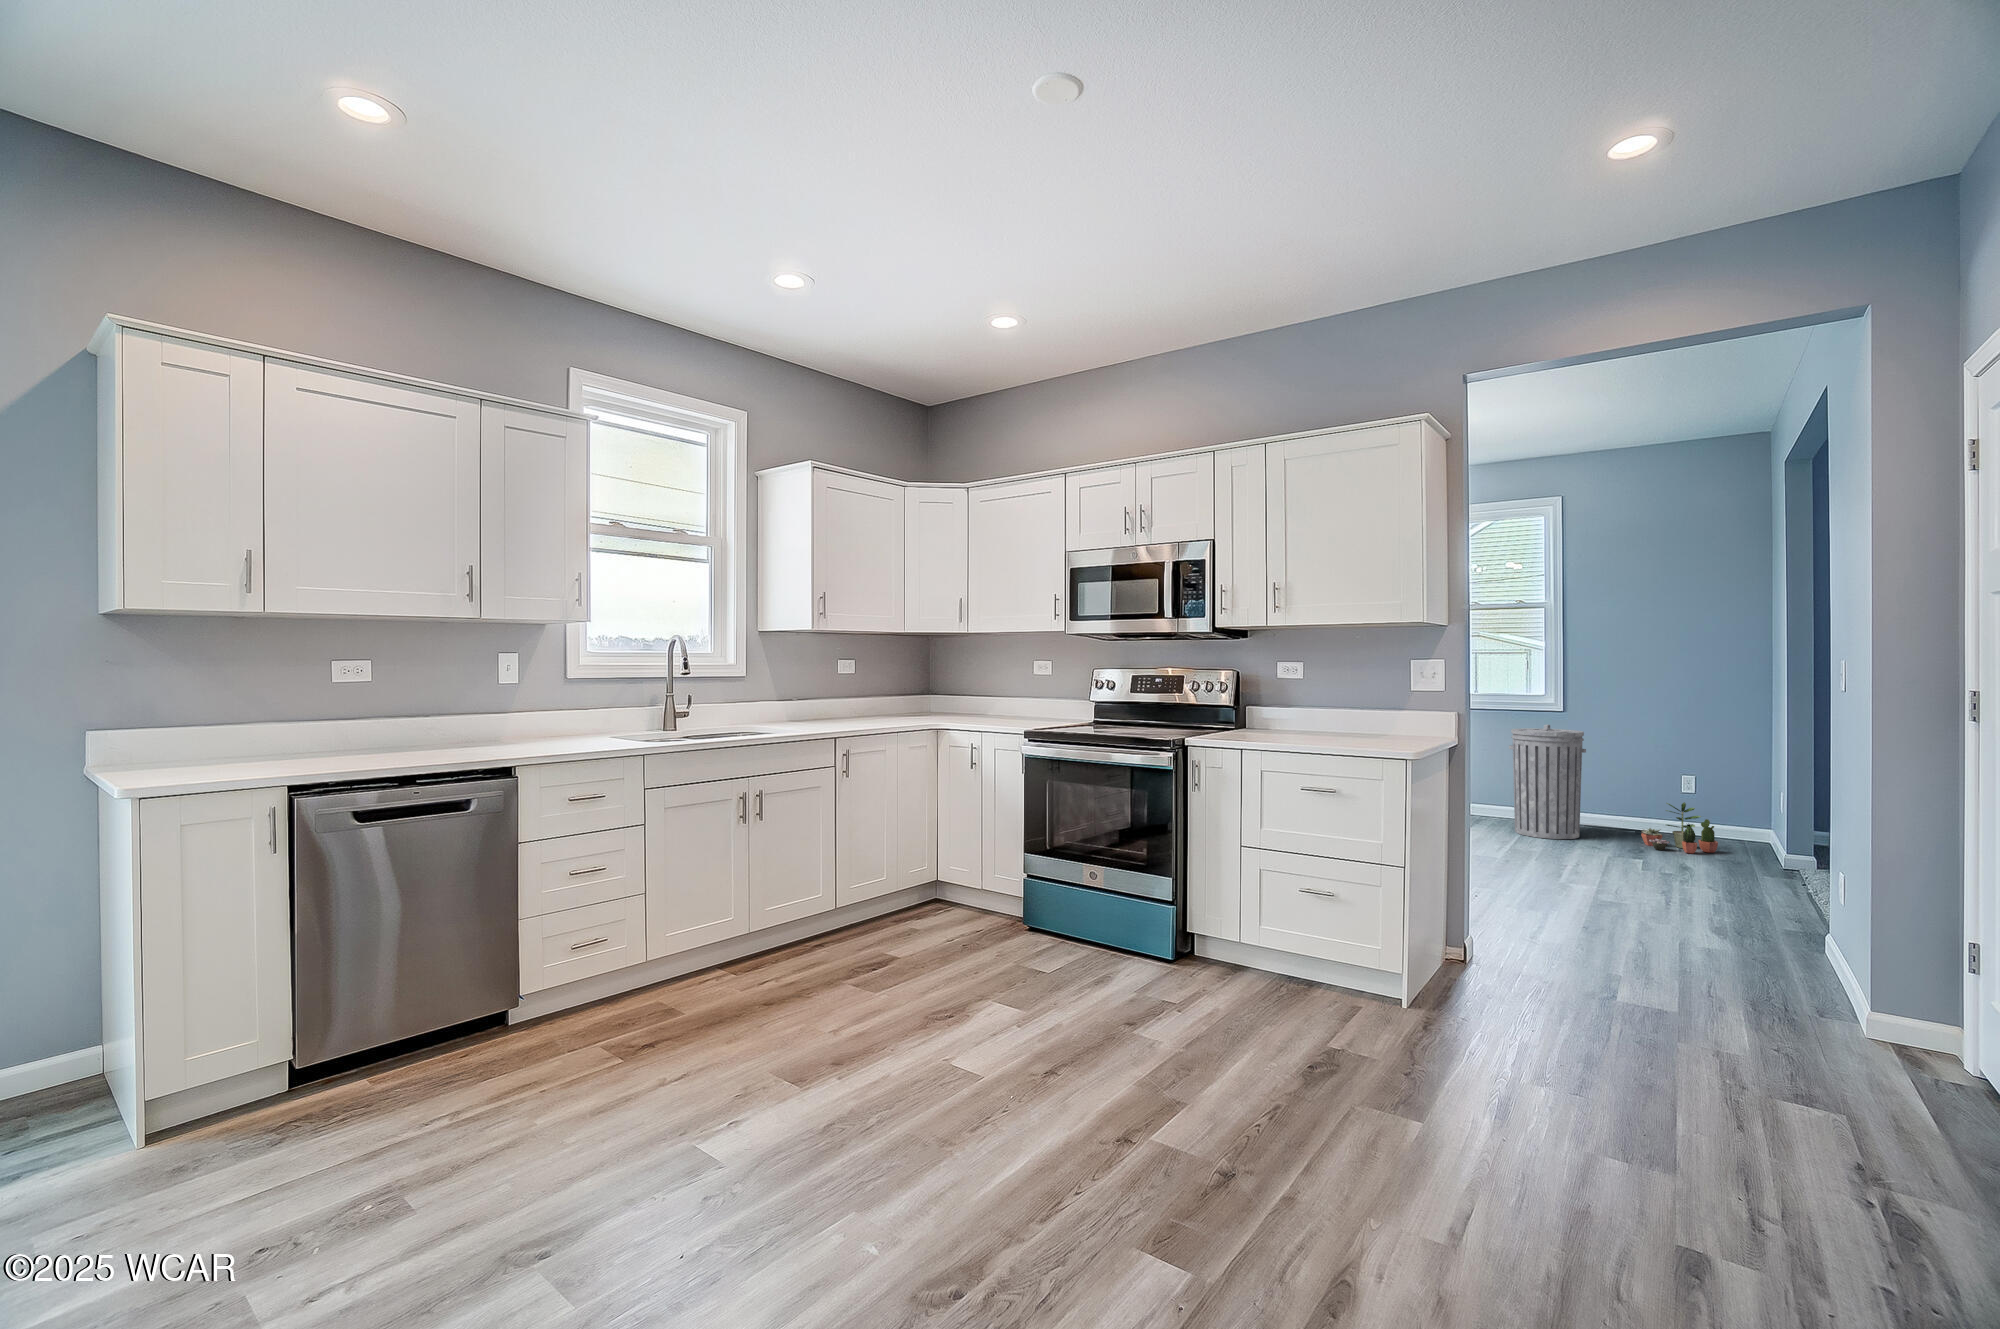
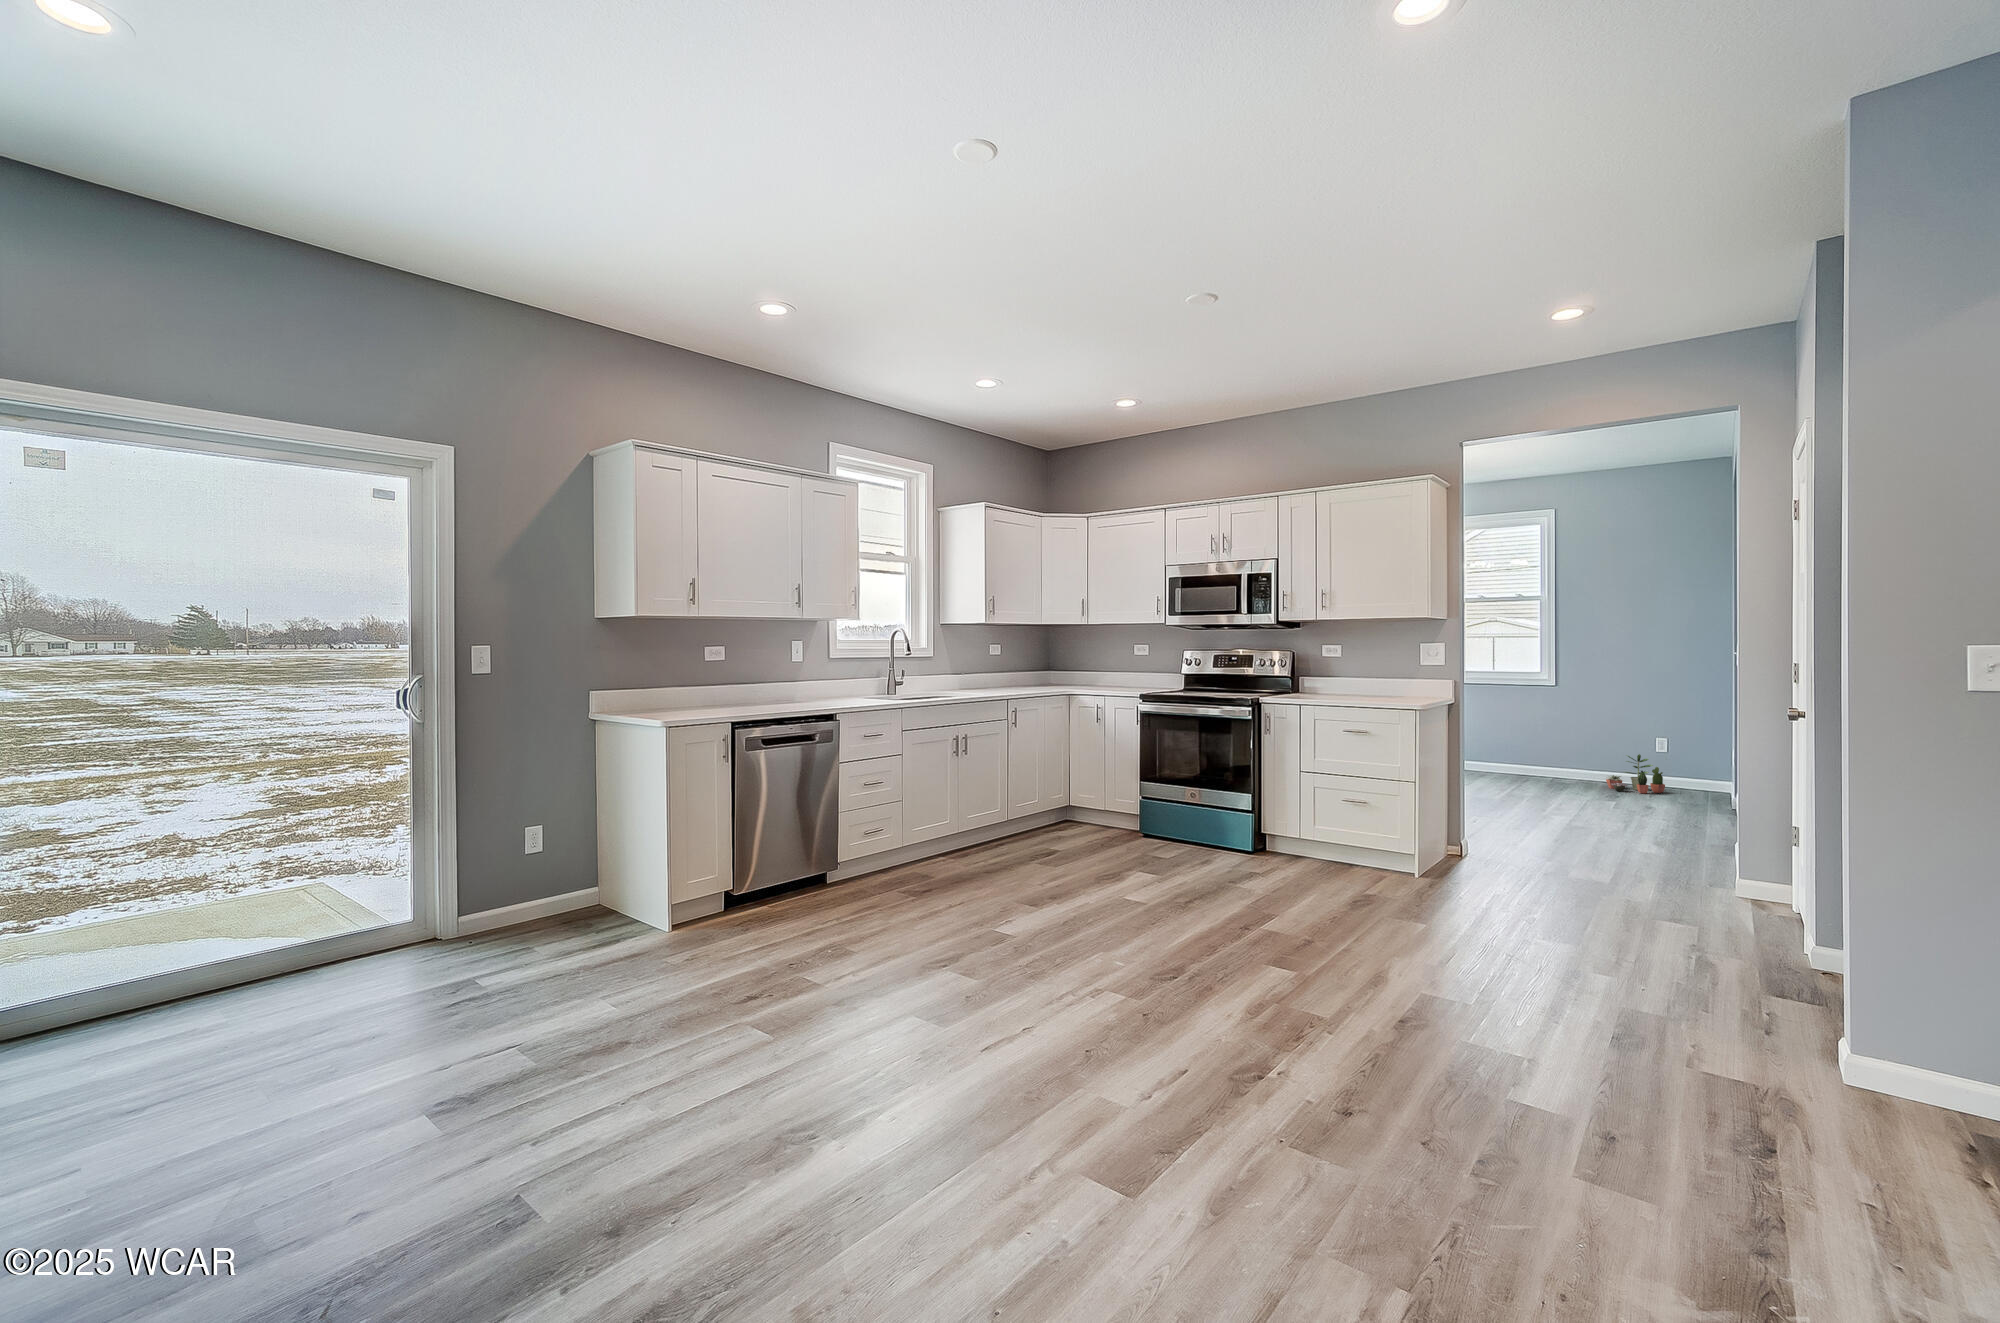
trash can: present [1509,725,1586,839] -> none [1502,695,1563,784]

